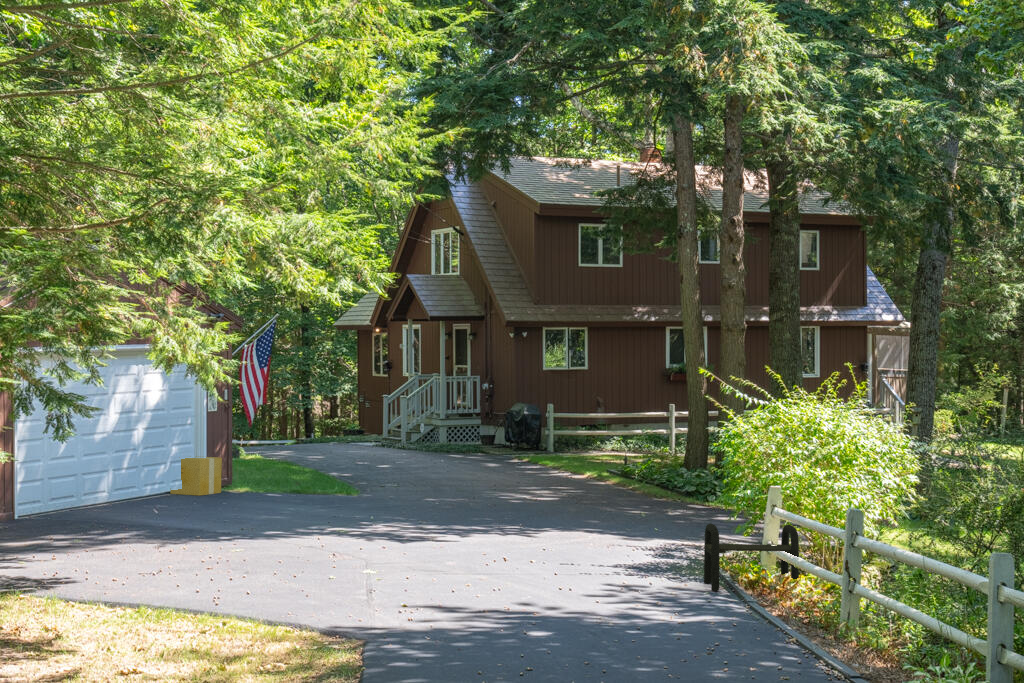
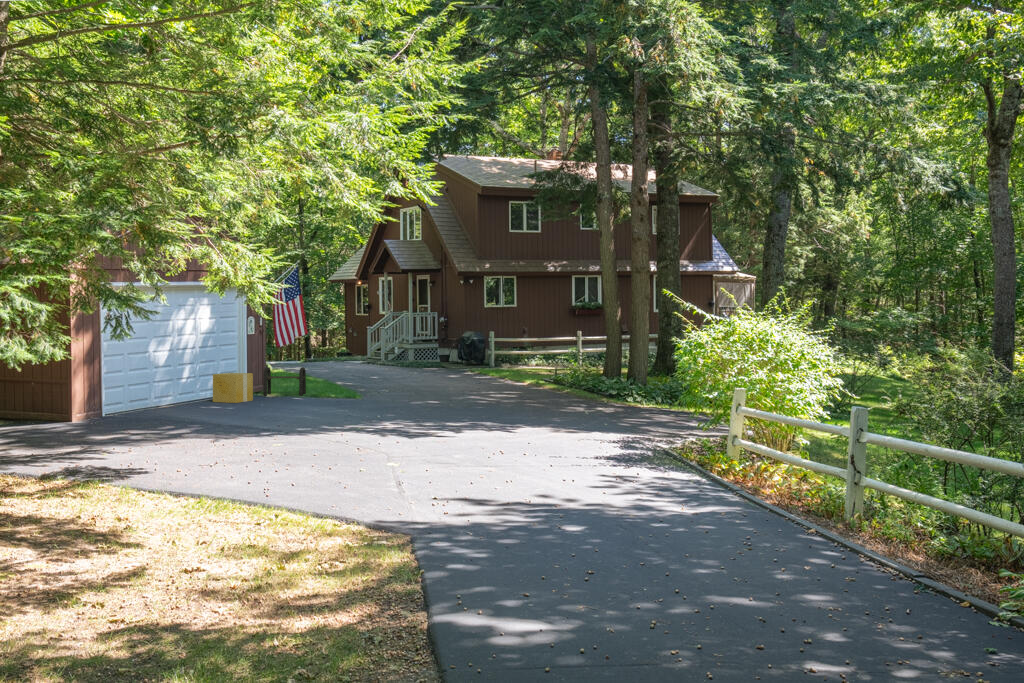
bench: present [704,523,799,591] -> present [263,367,306,396]

